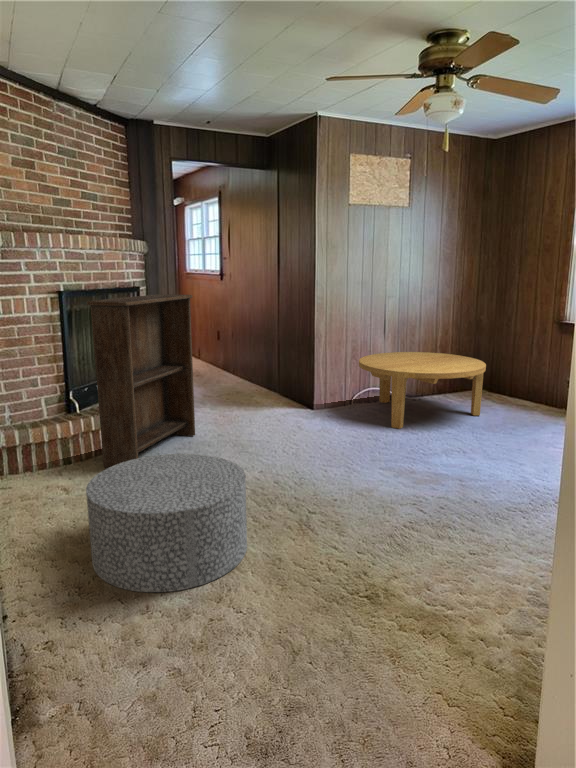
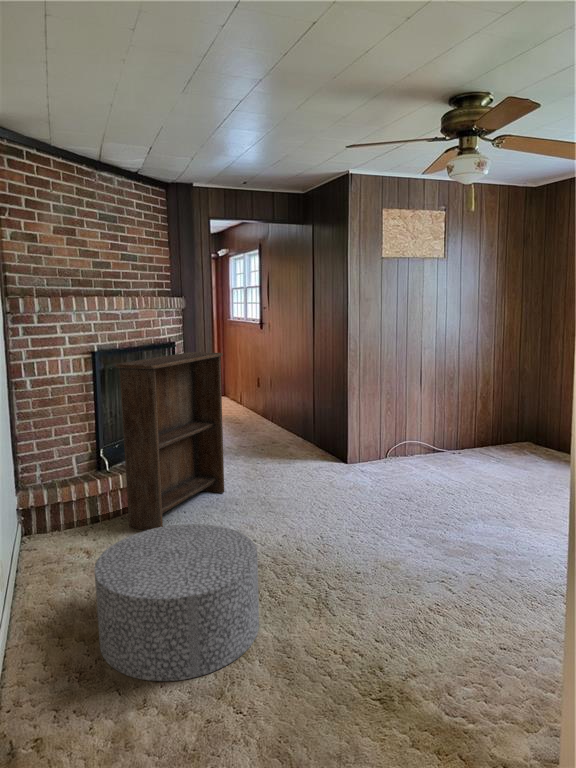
coffee table: present [359,352,486,429] -> none [394,406,528,489]

